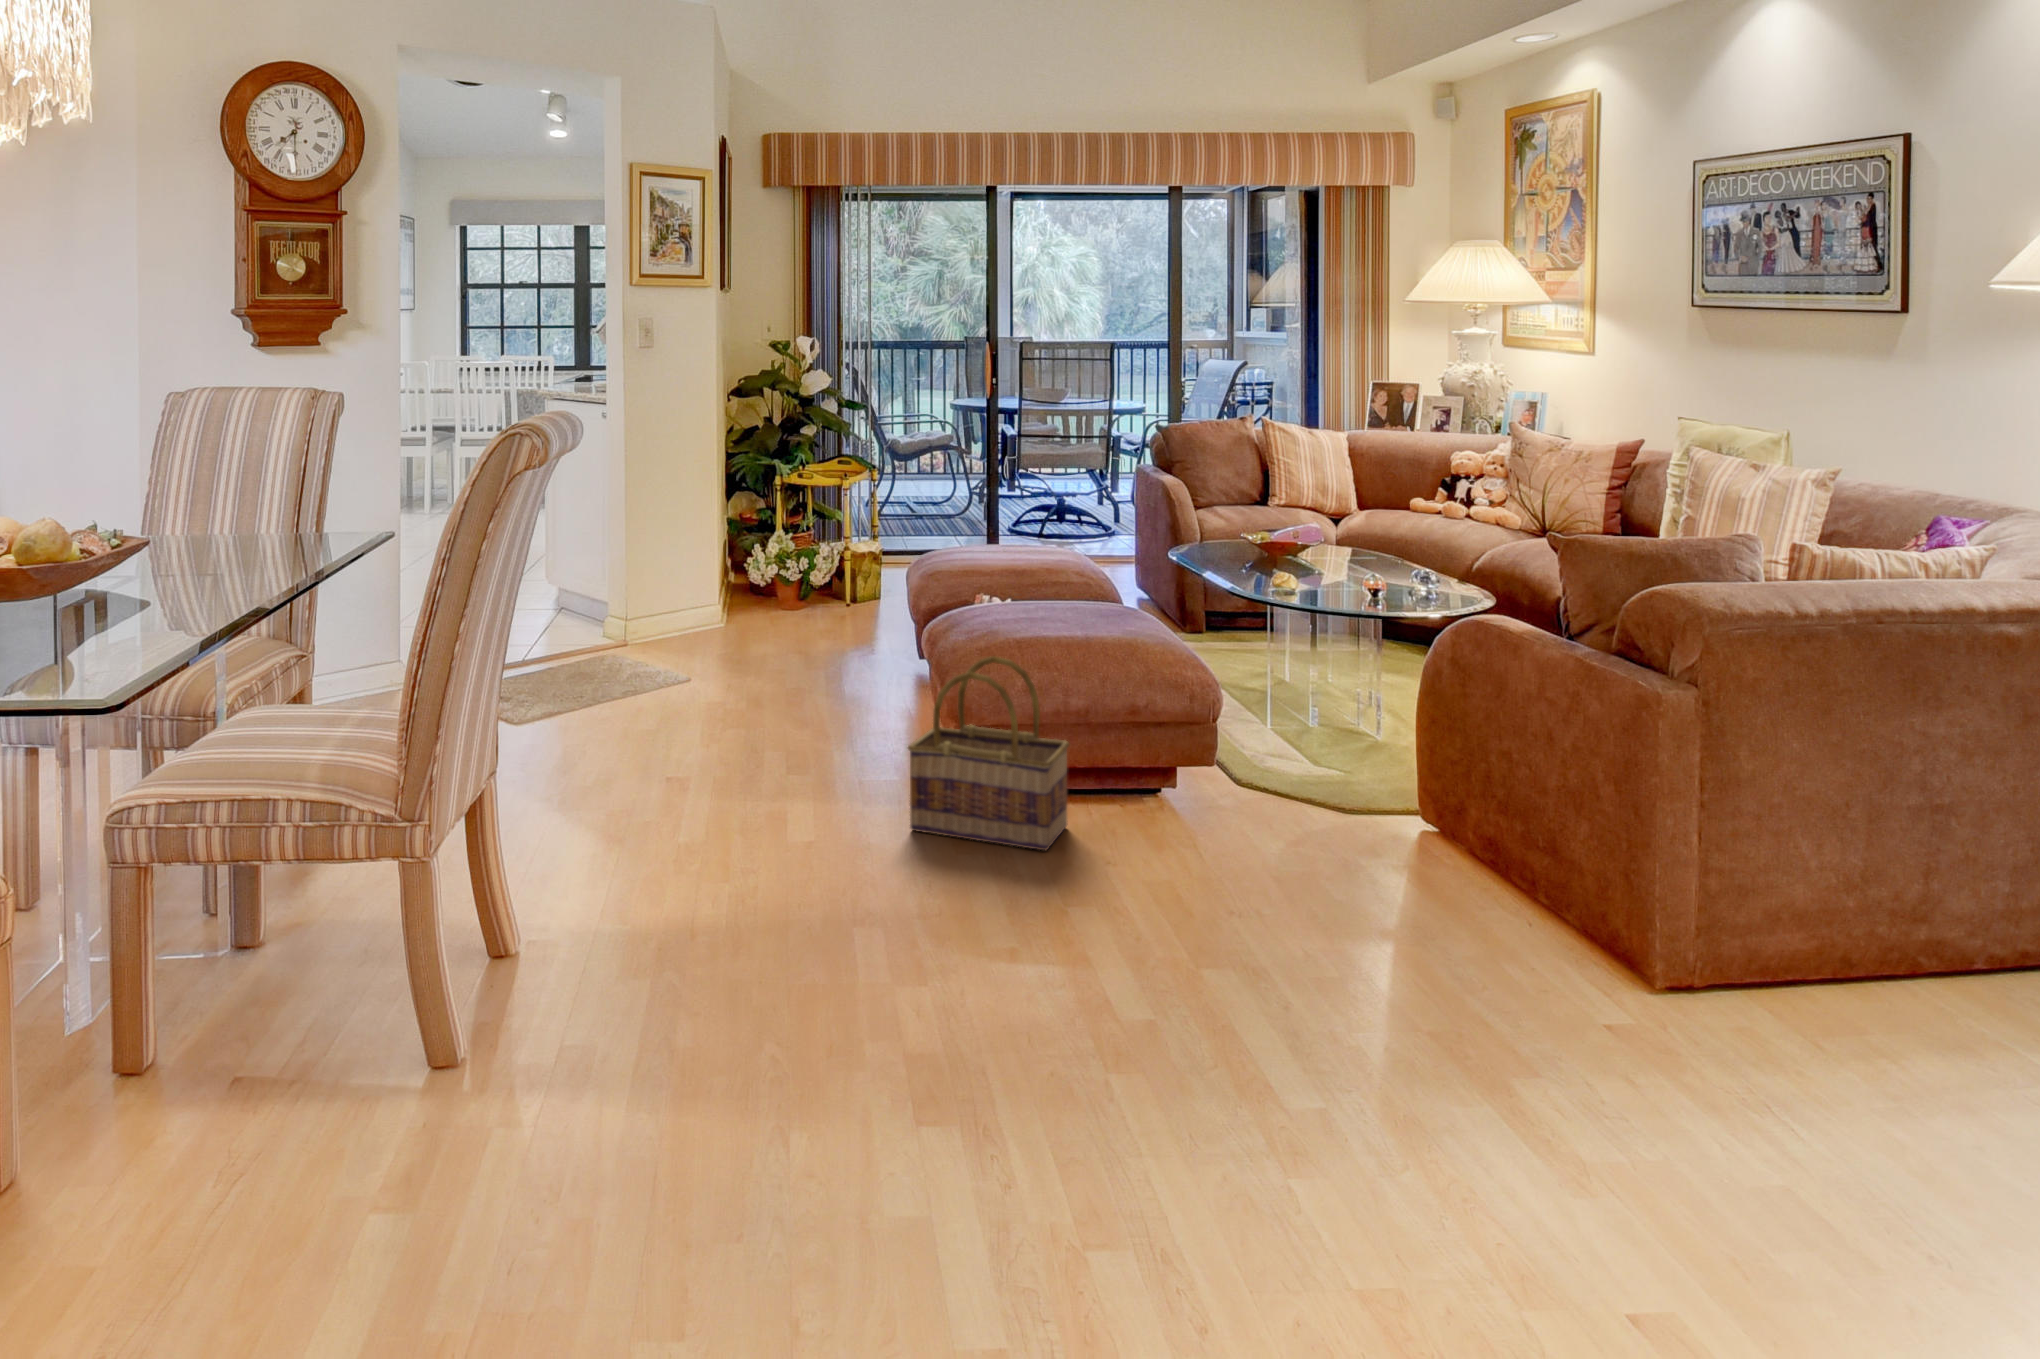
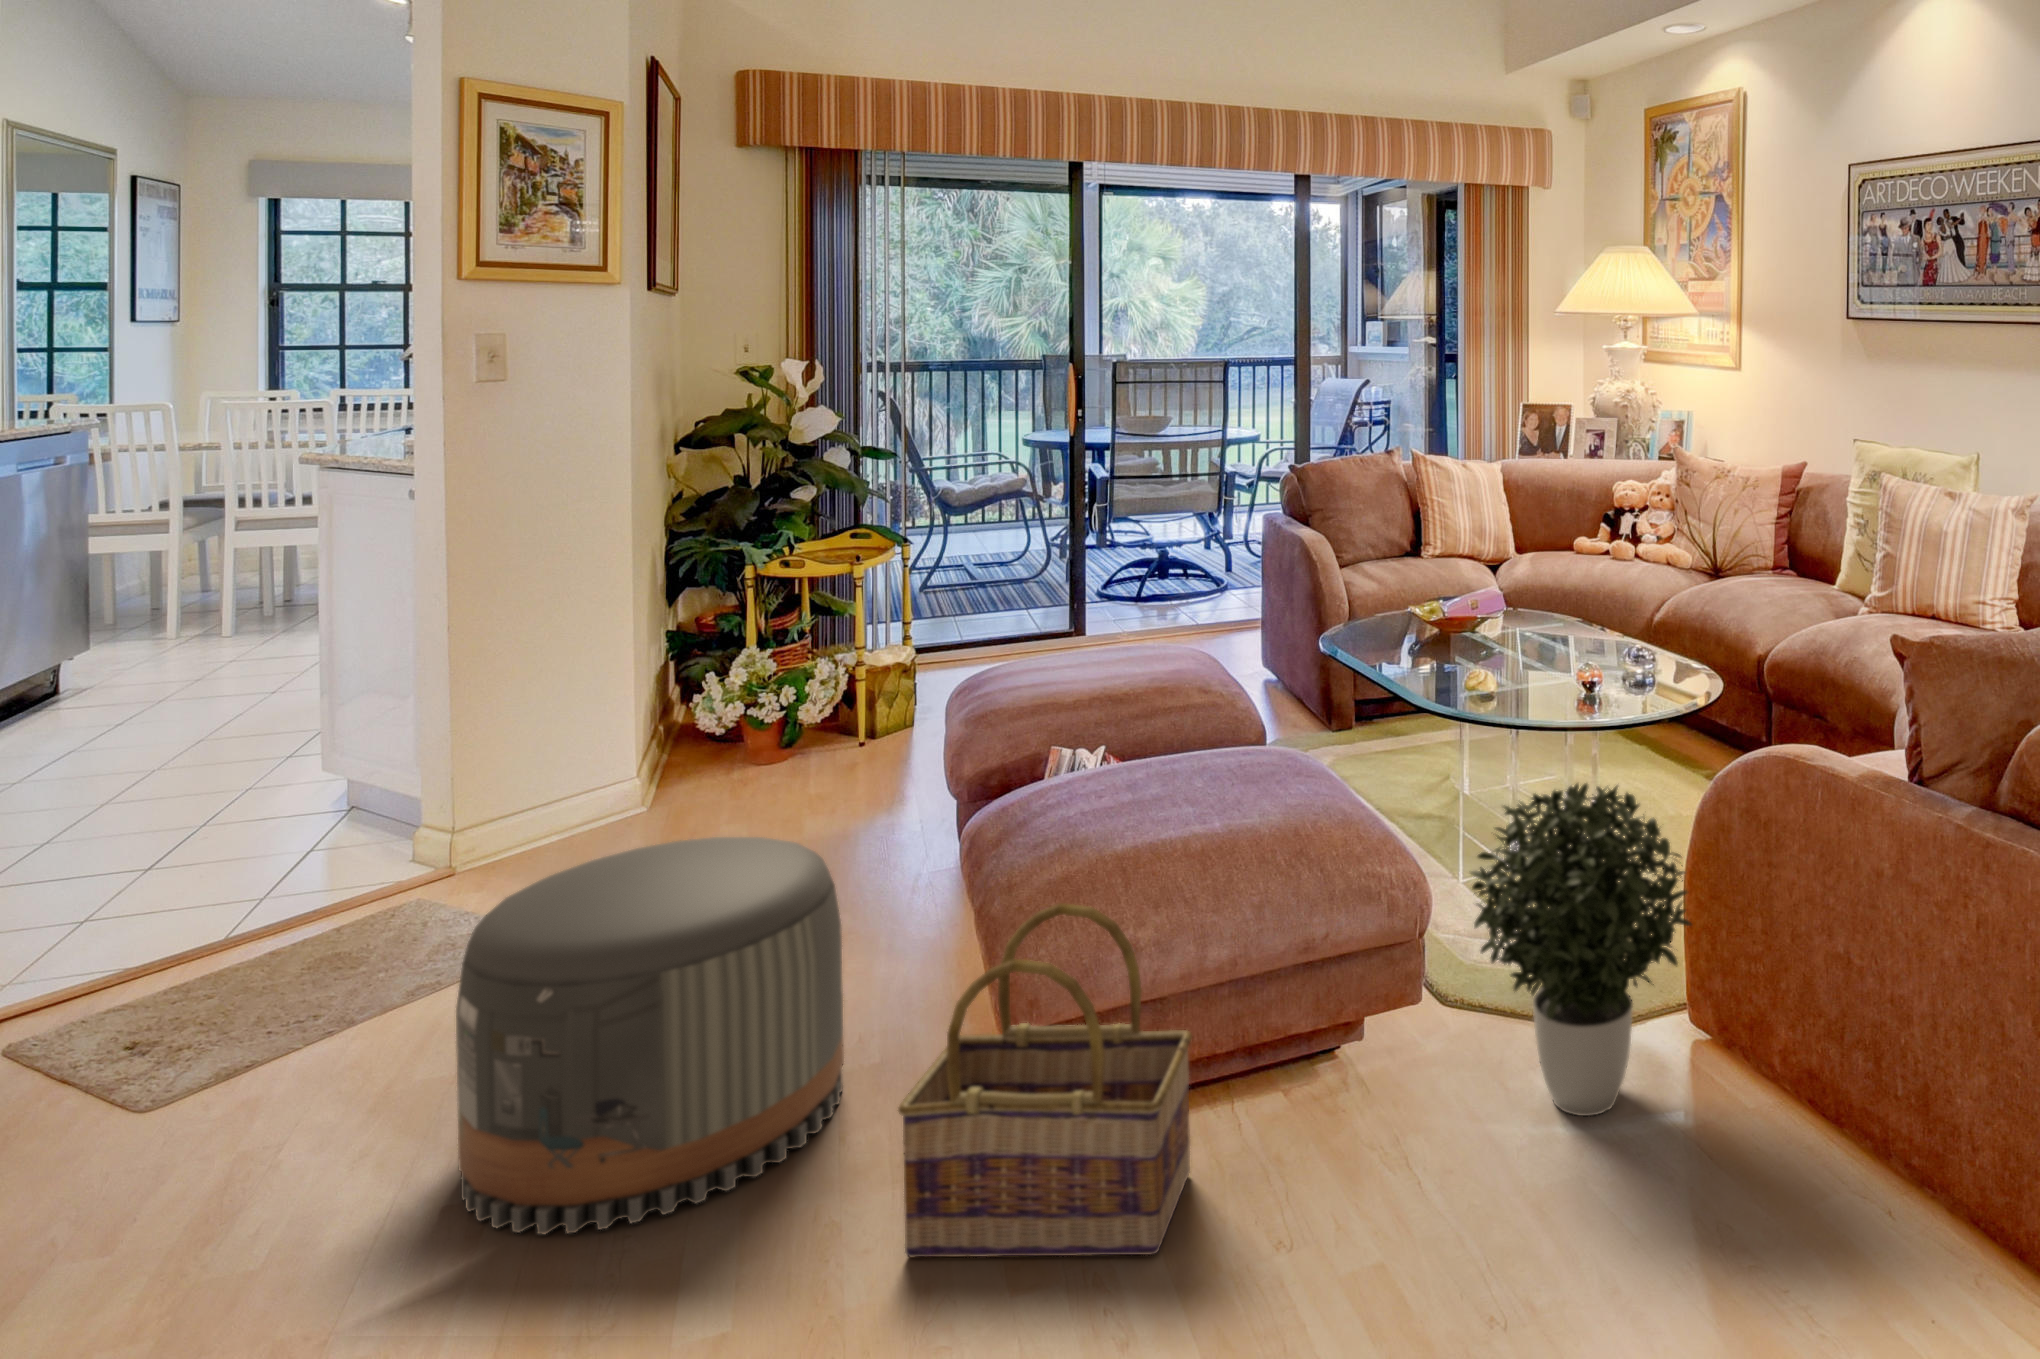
pouf: none [683,614,867,797] -> present [456,837,844,1234]
potted plant: none [1254,626,1415,845] -> present [1471,784,1692,1116]

